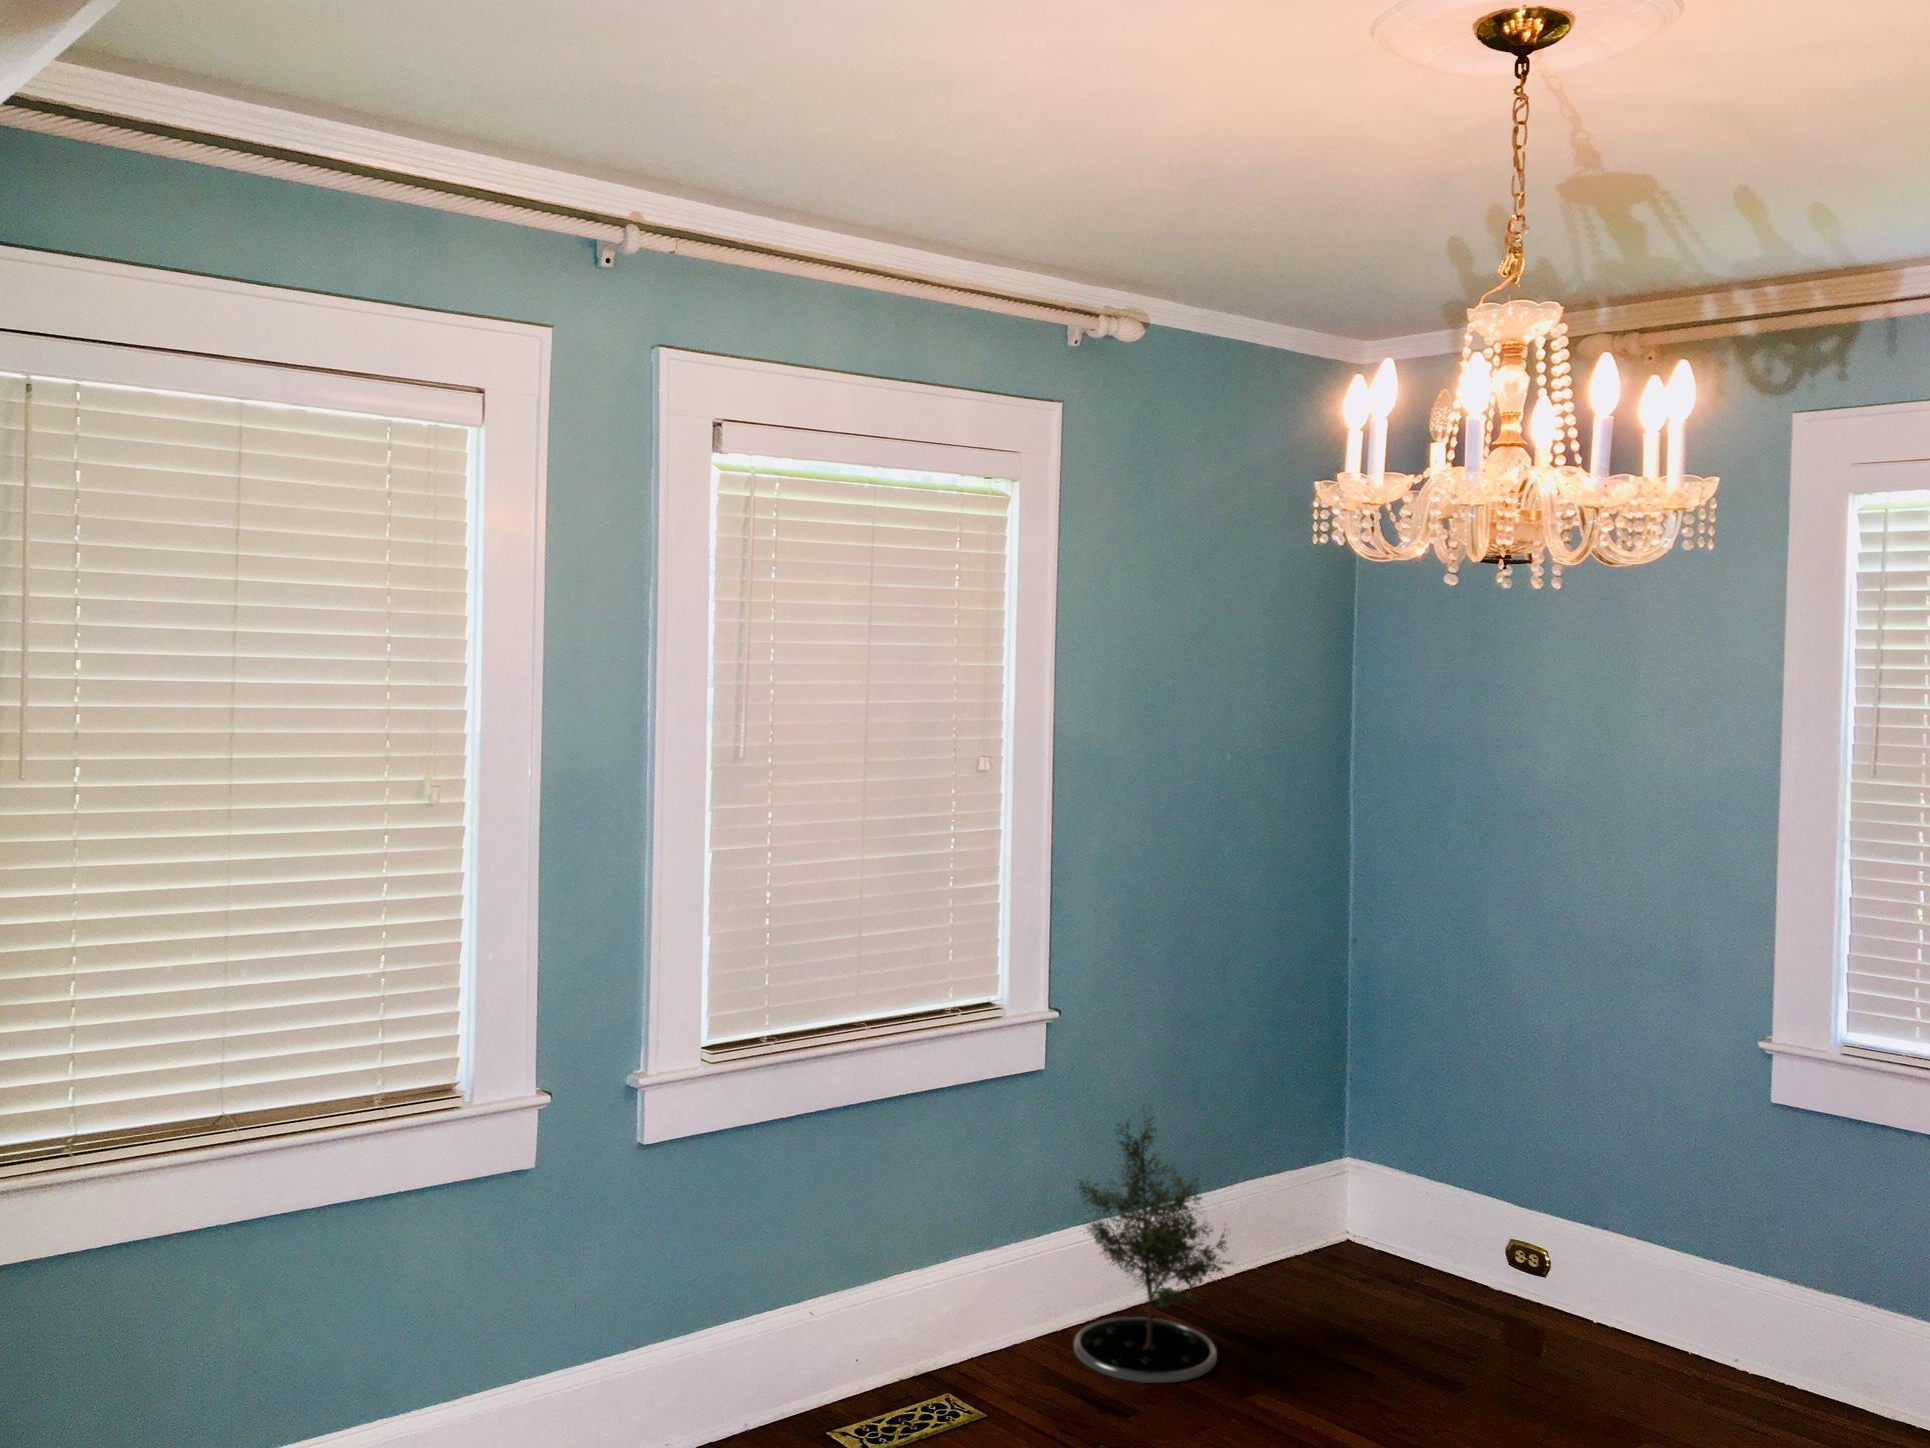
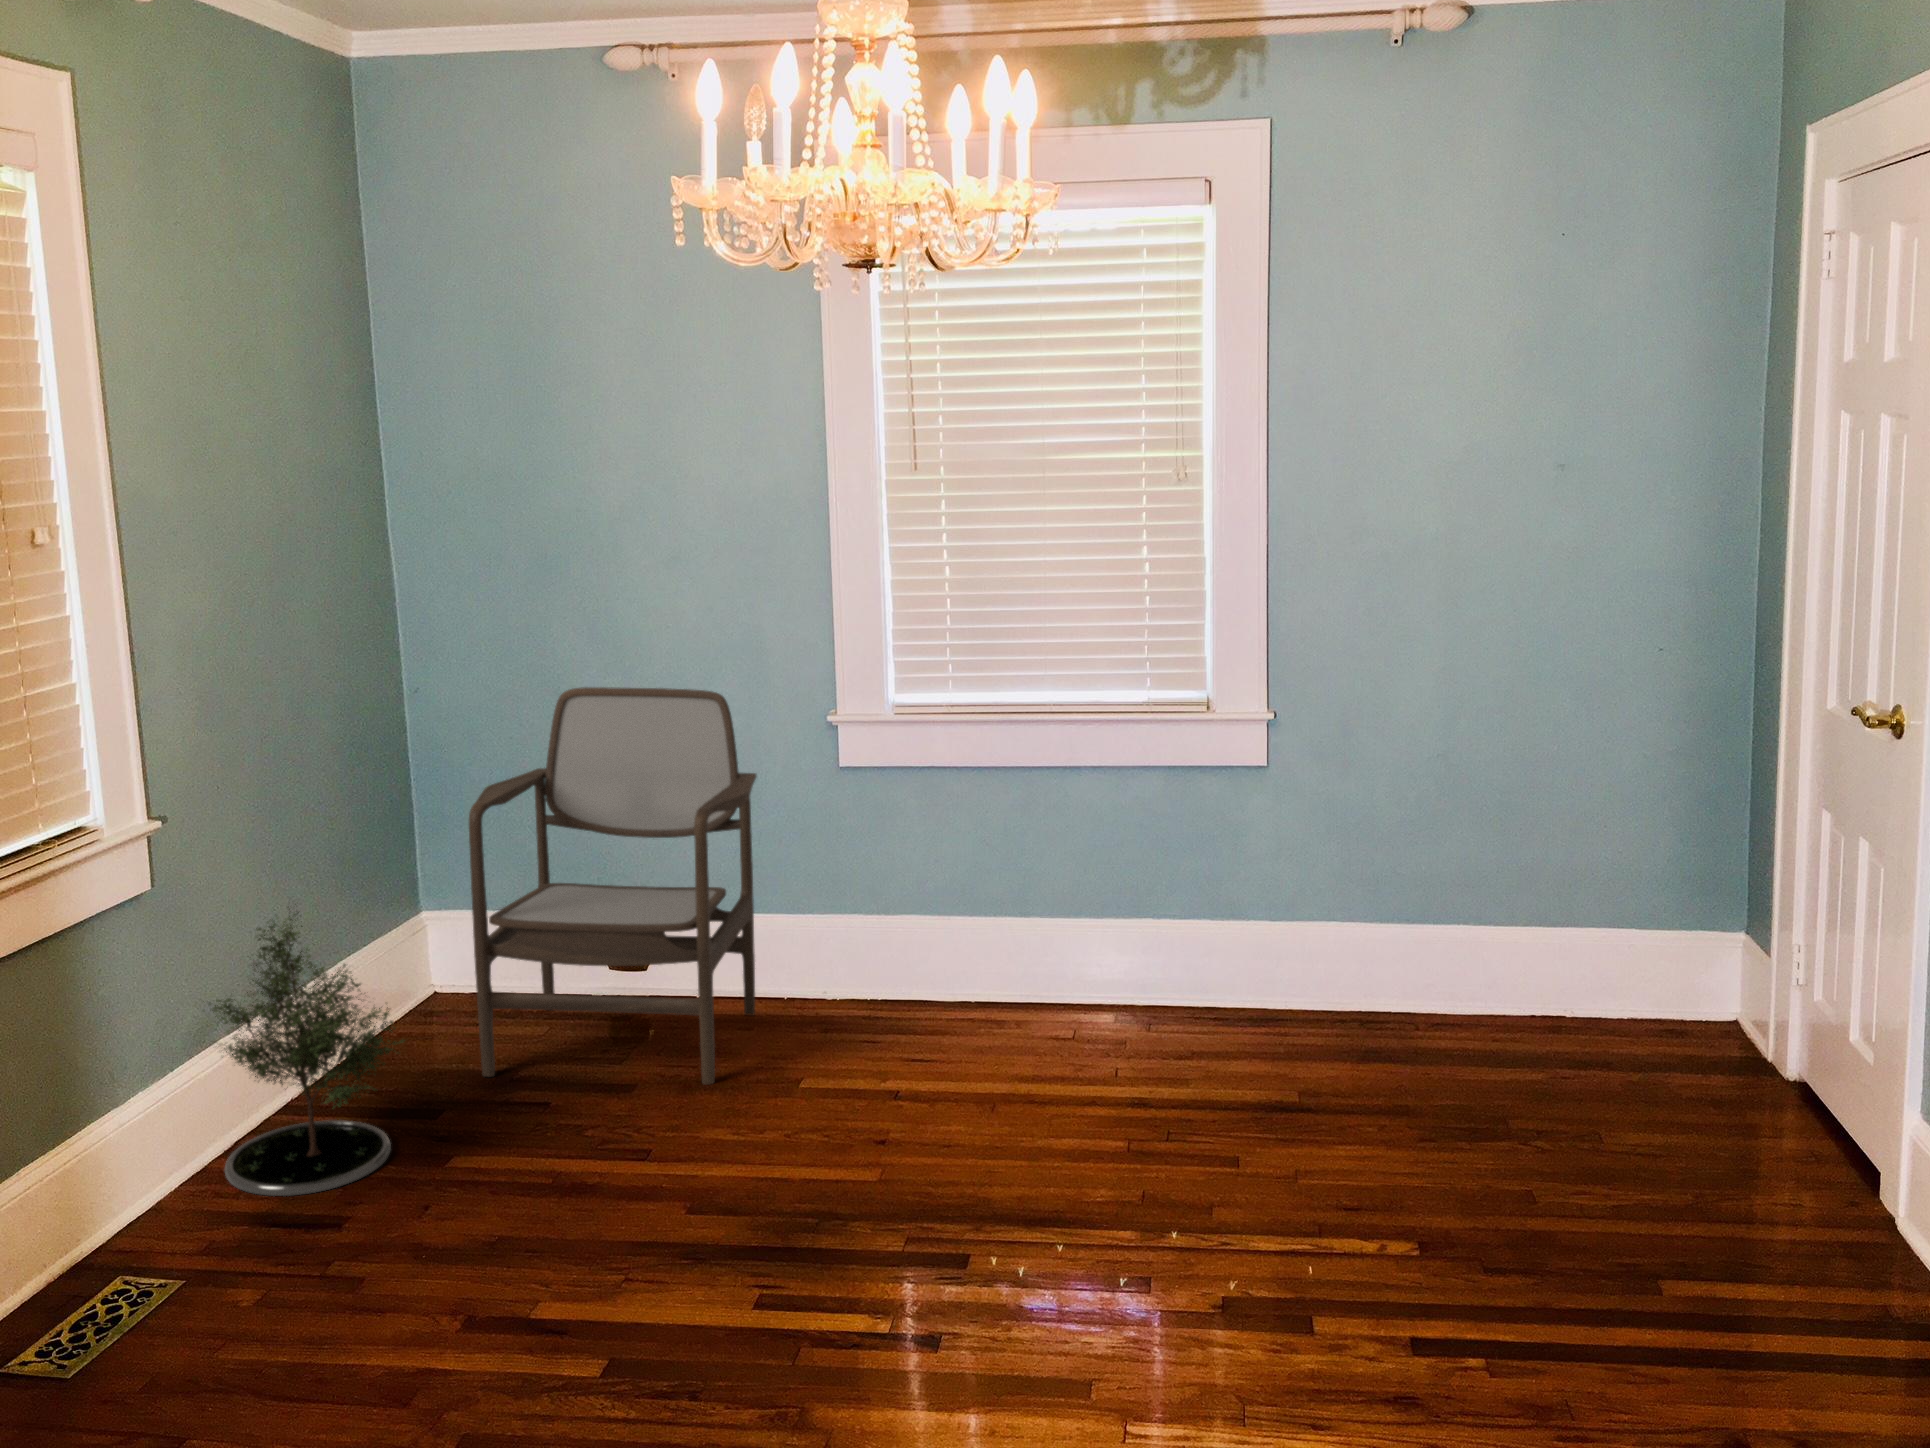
armchair: none [1336,966,1670,1410] -> present [469,687,756,1085]

